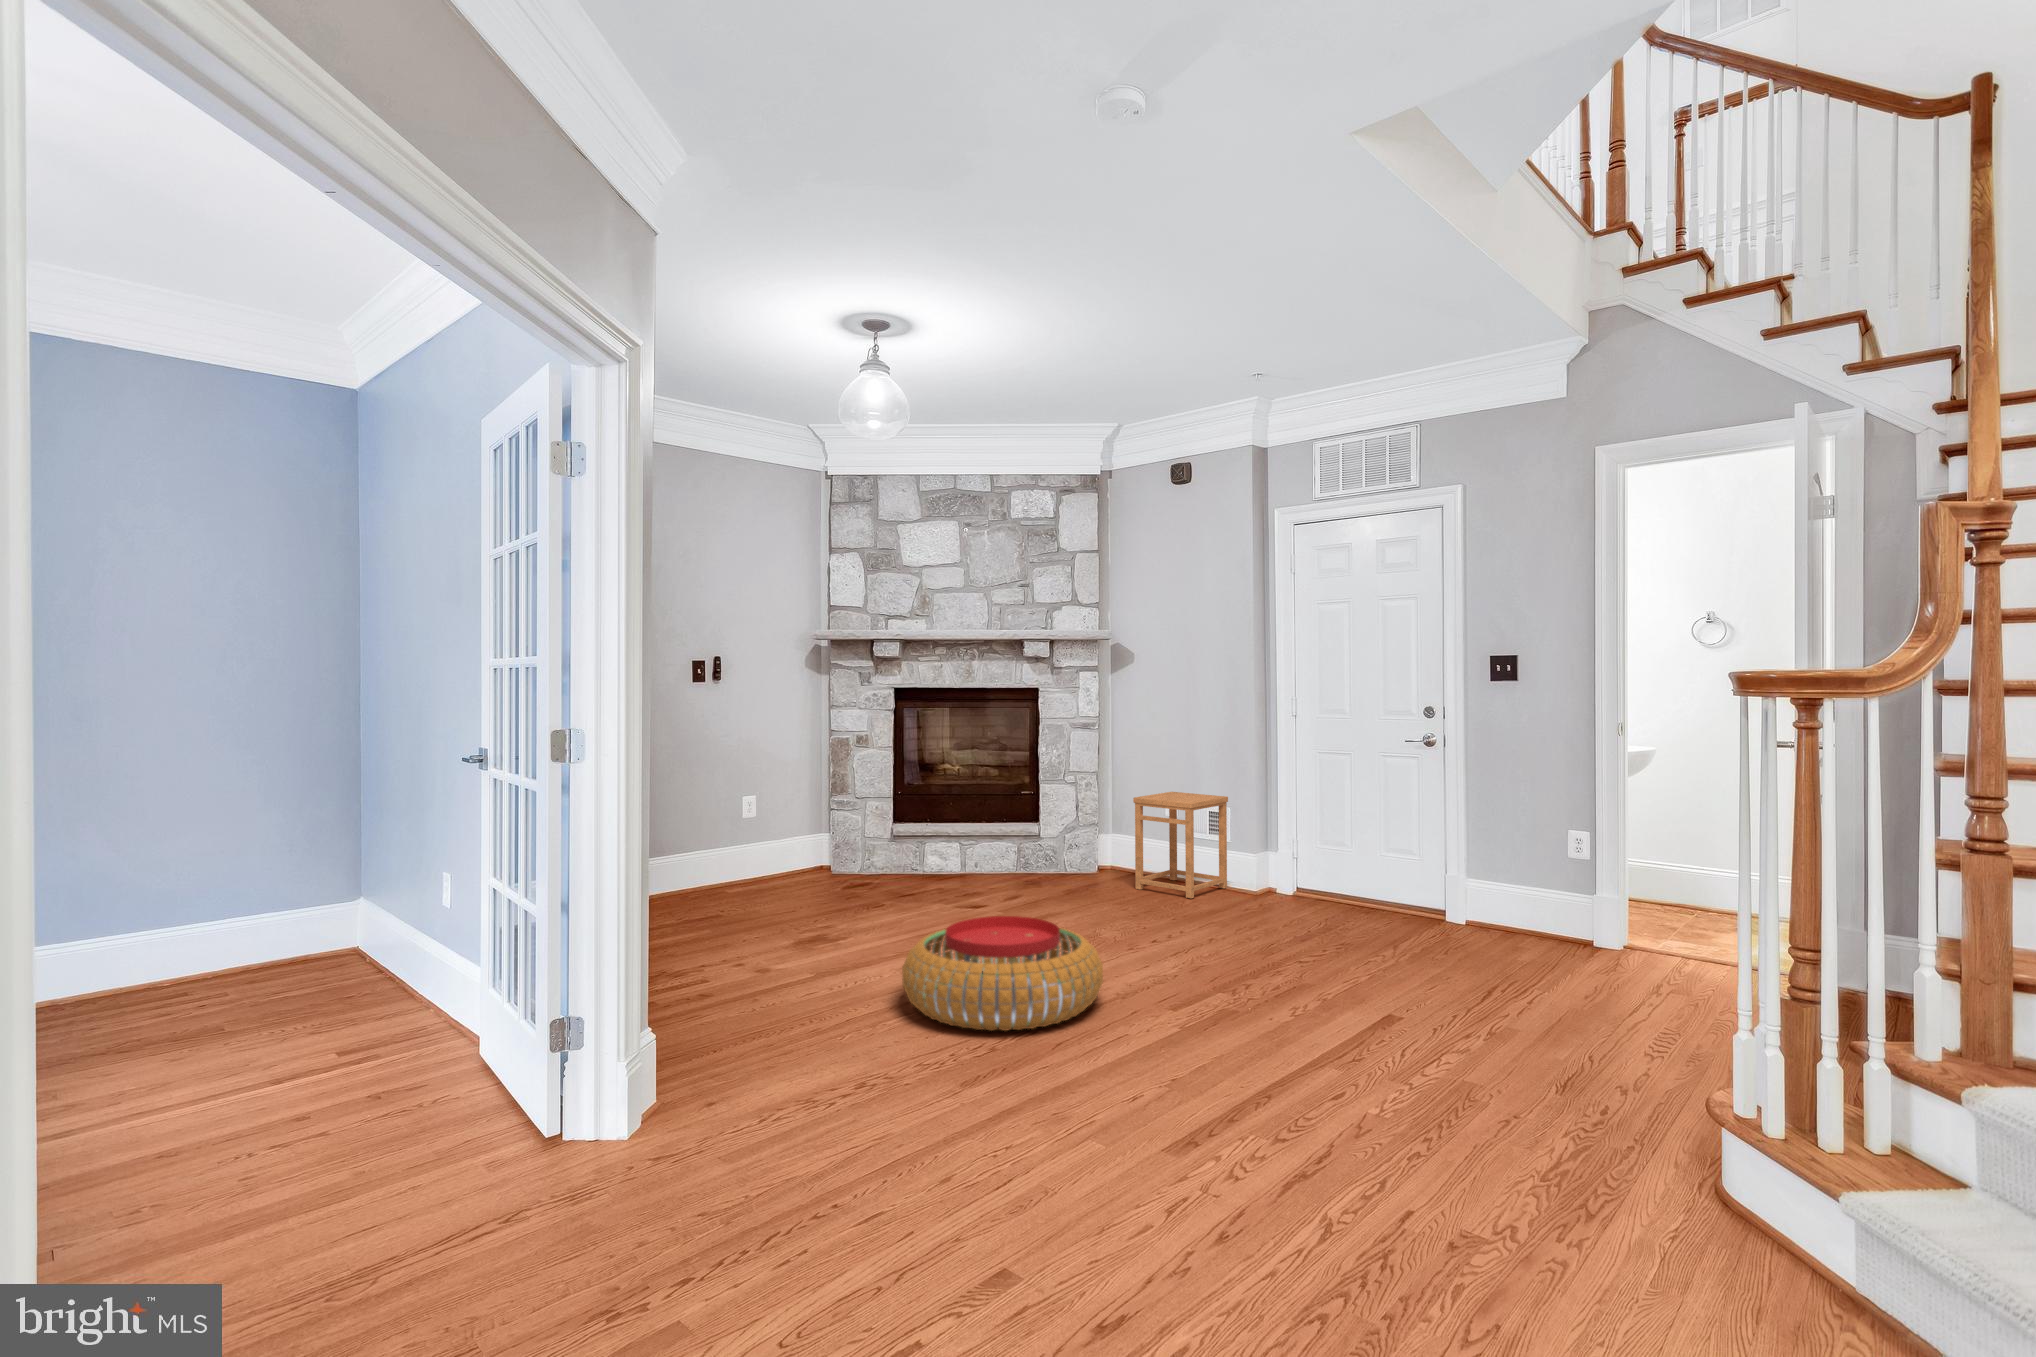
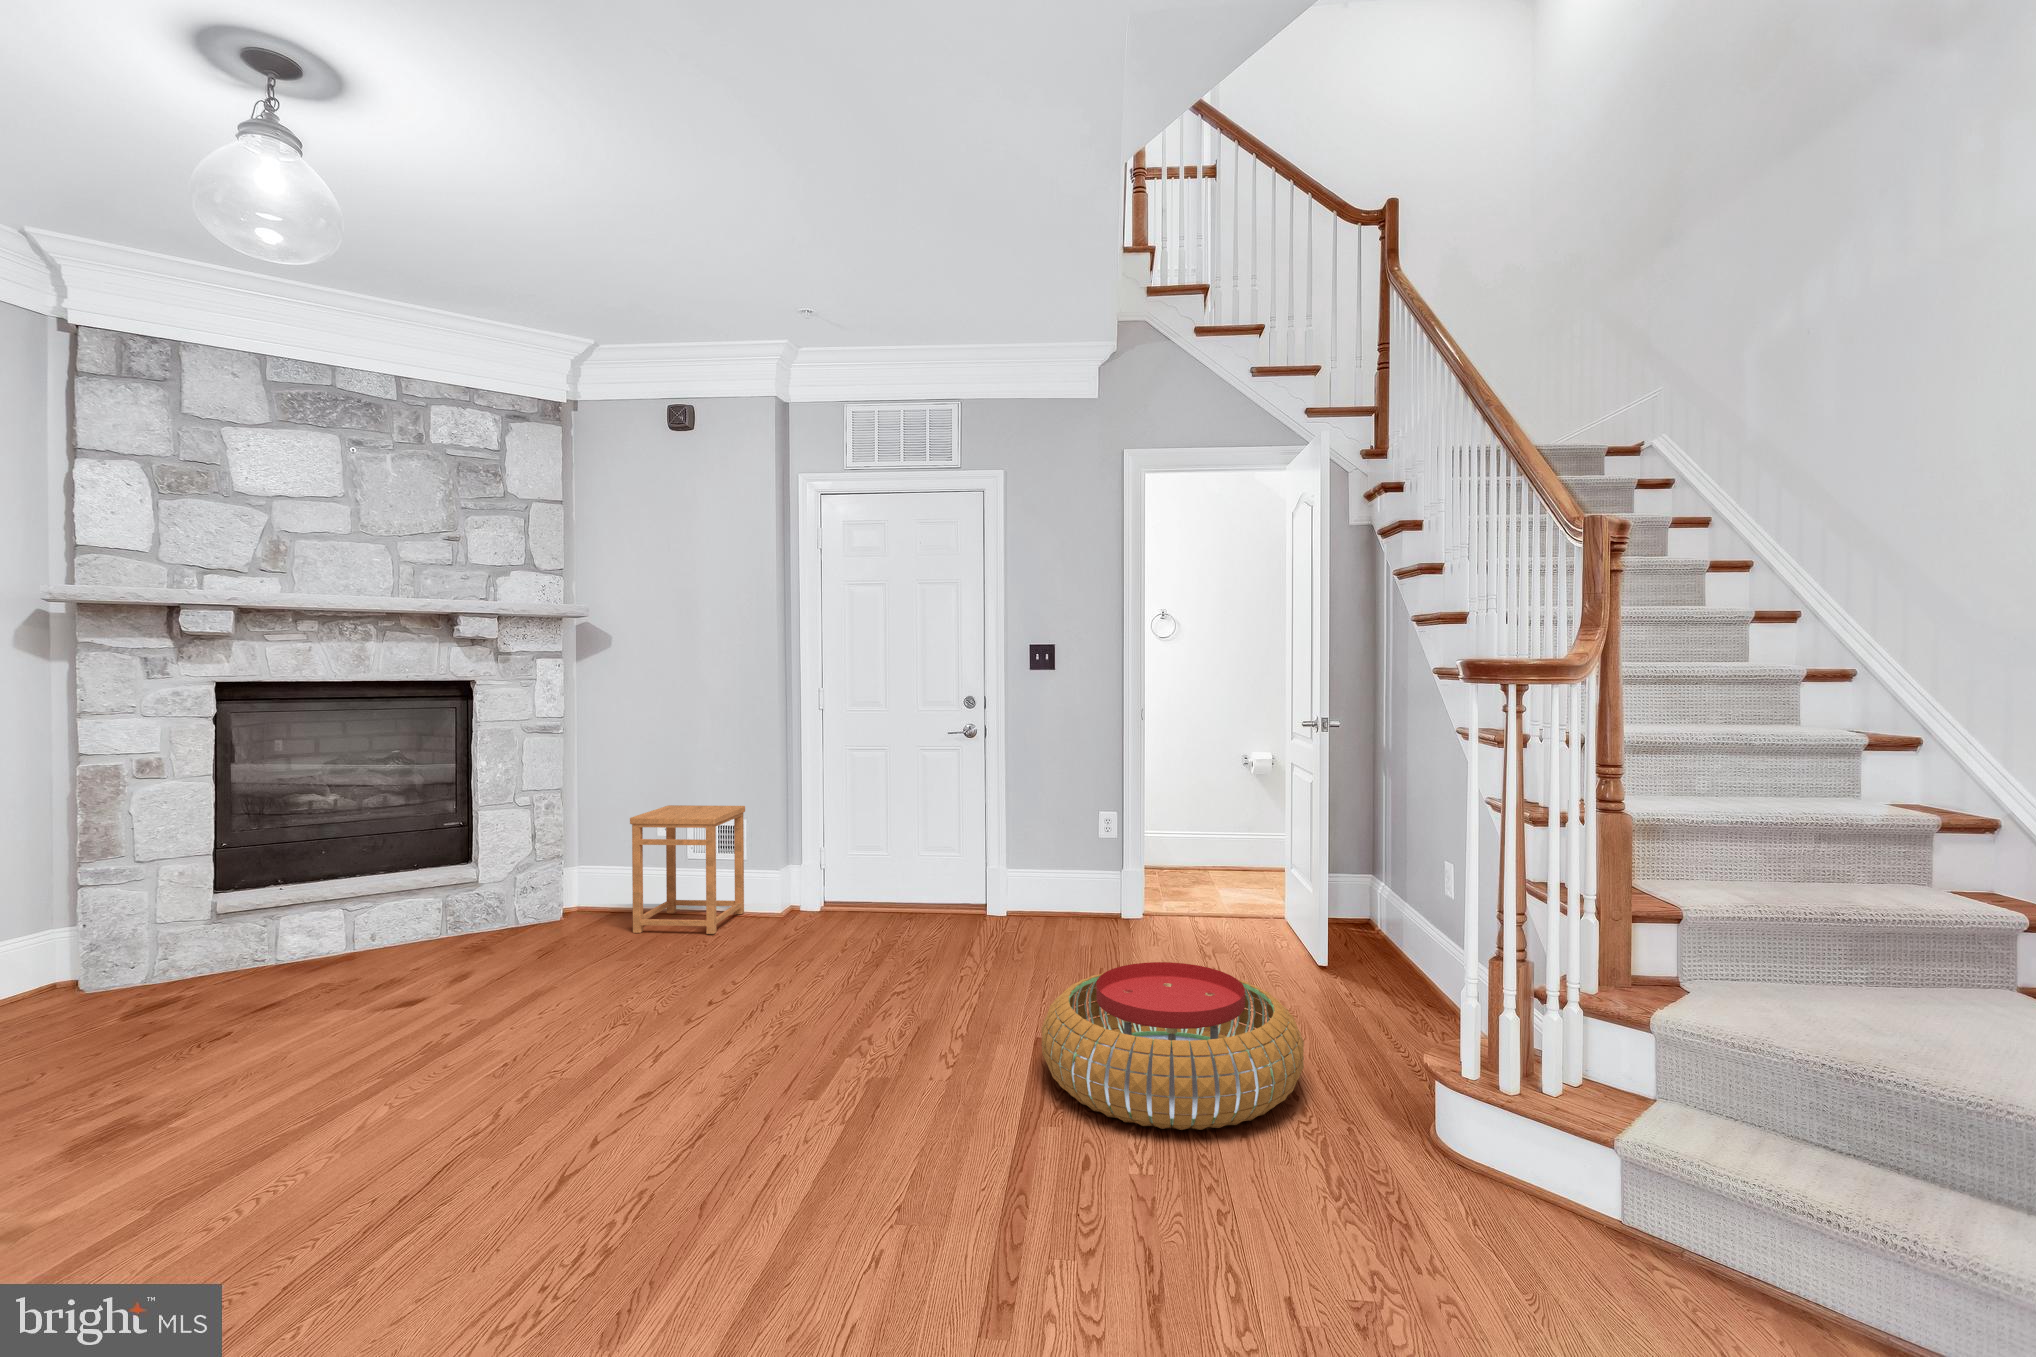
pouf: present [902,916,1103,1031] -> present [1041,962,1304,1130]

